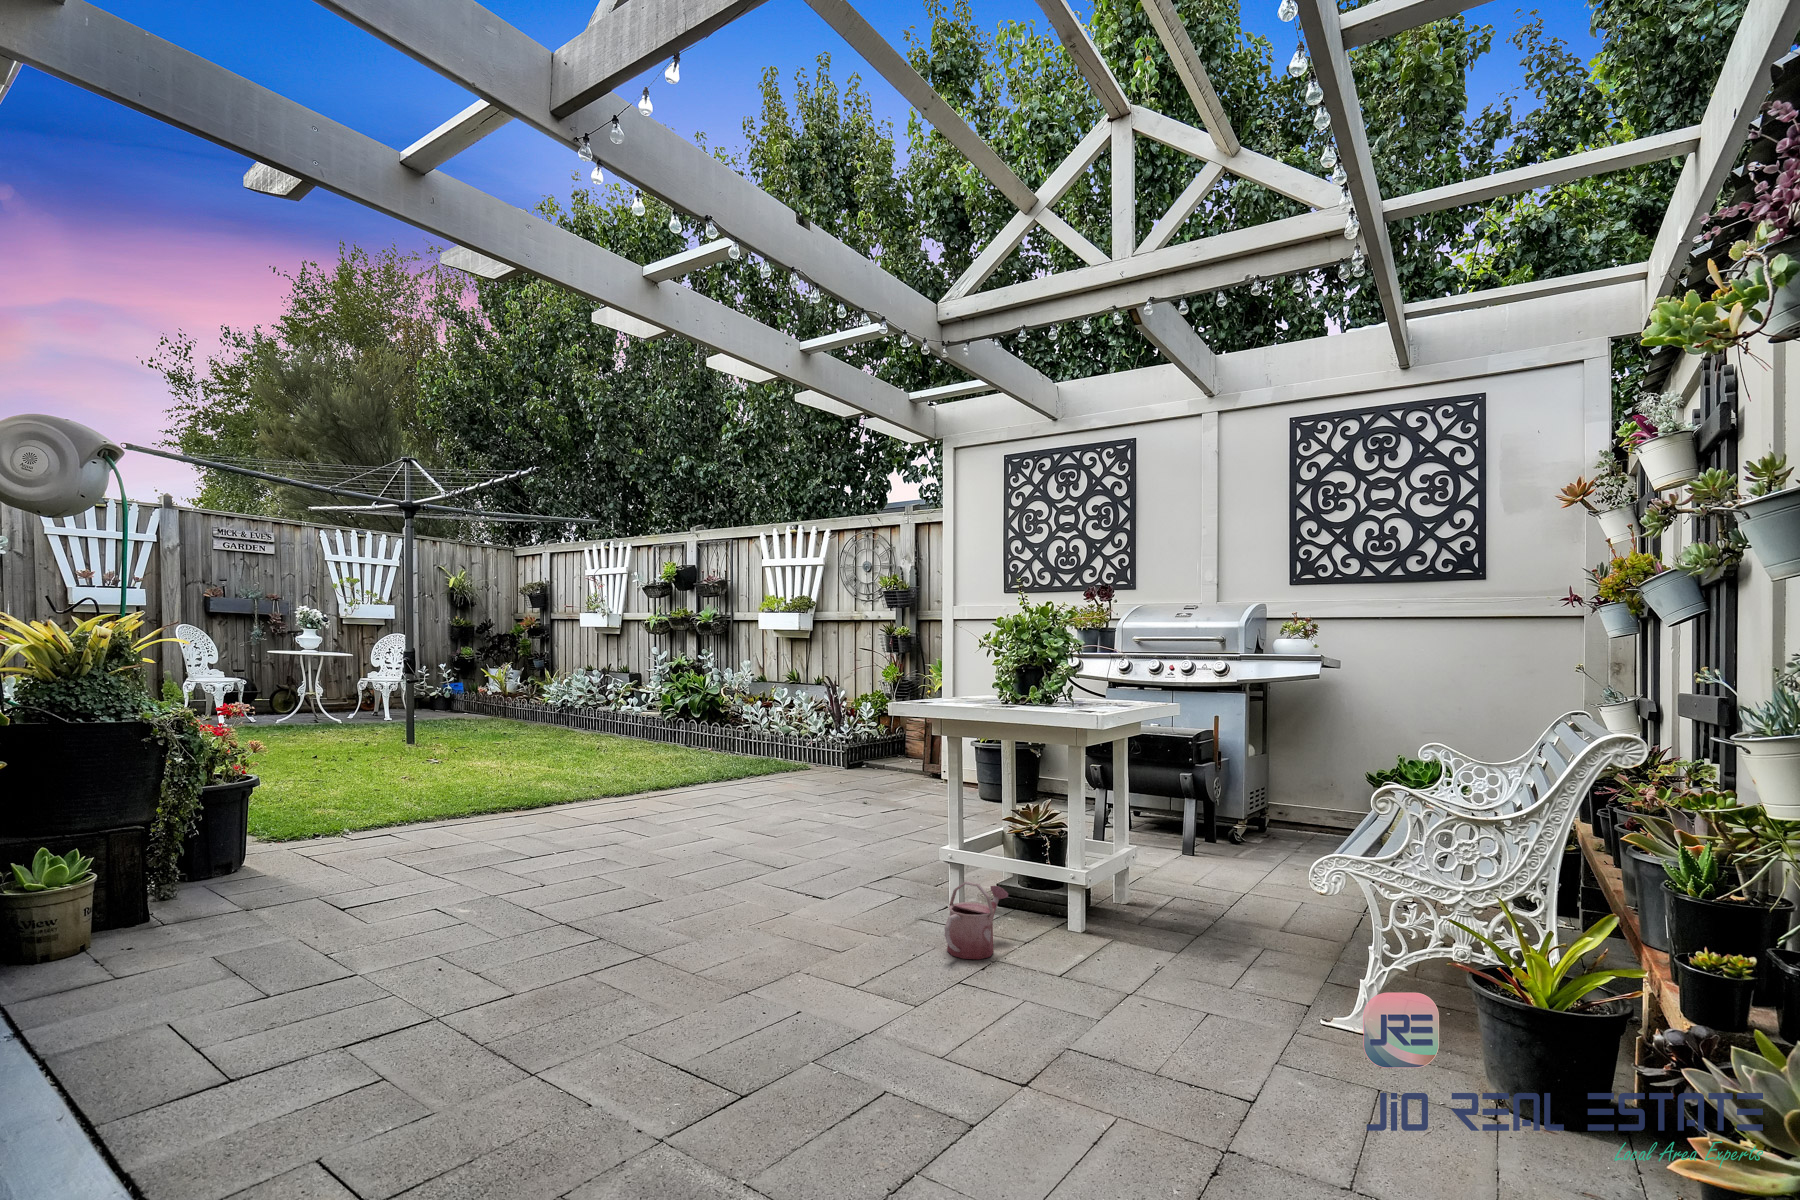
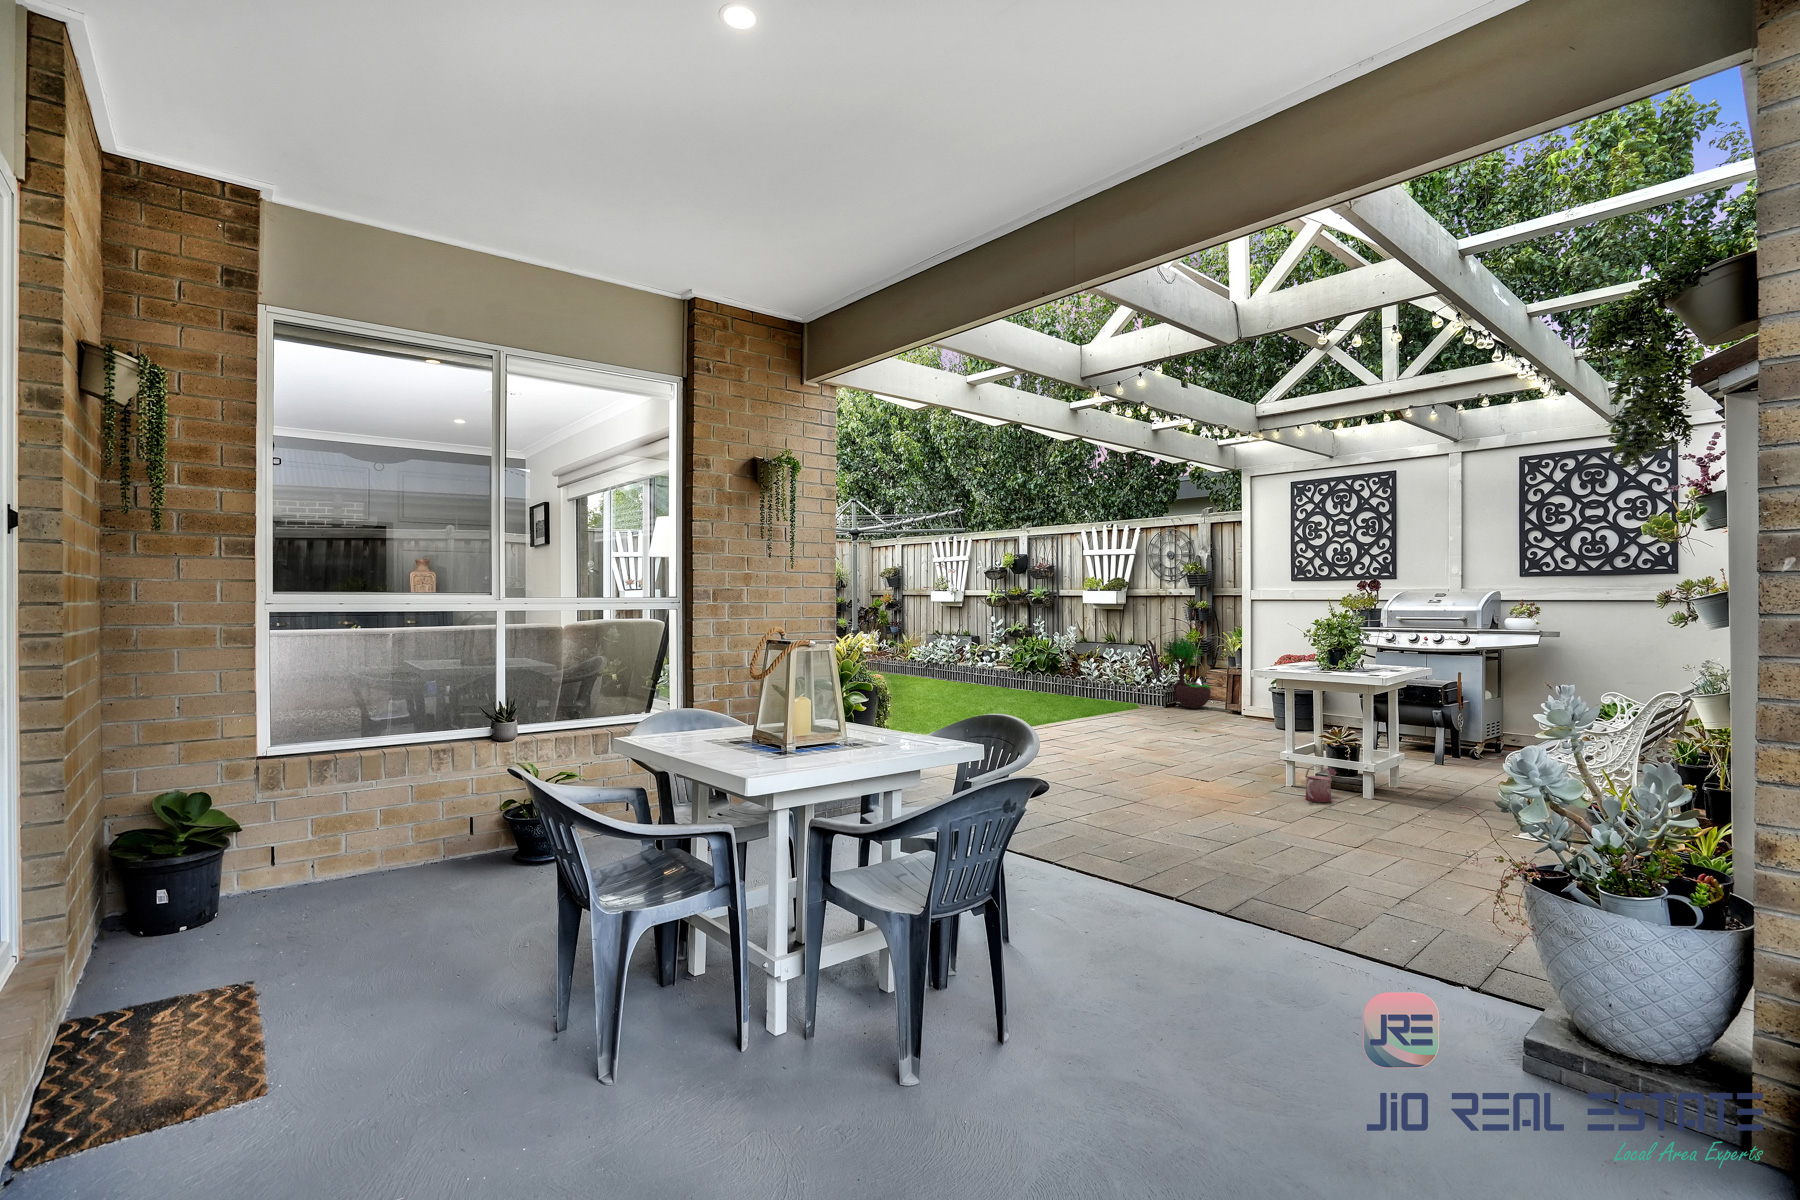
potted tree: none [840,663,906,773] -> present [1161,635,1210,709]

